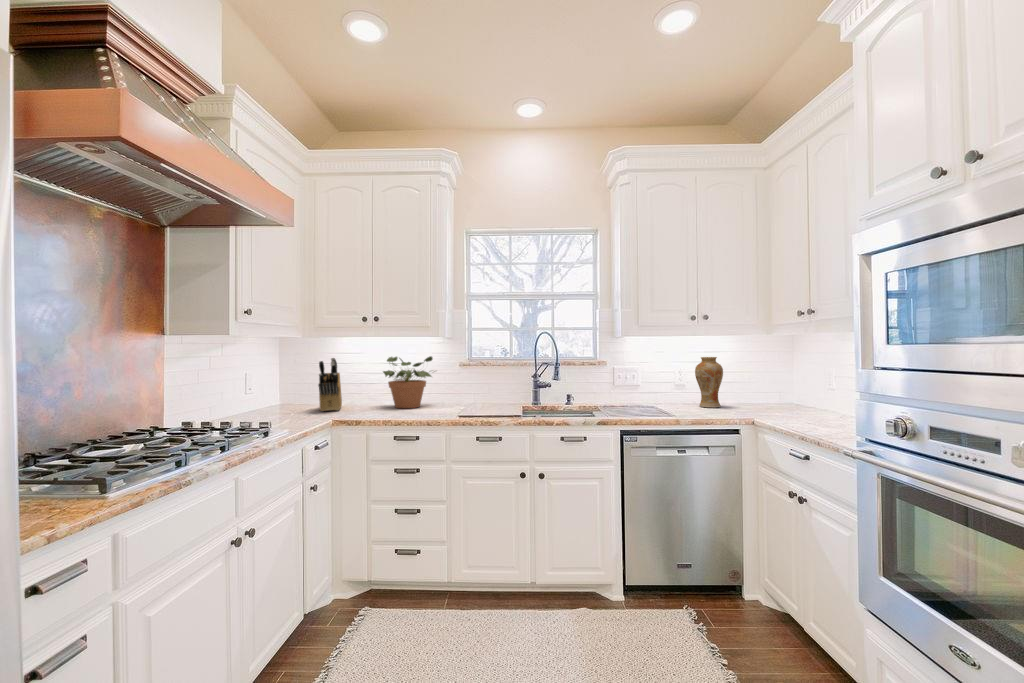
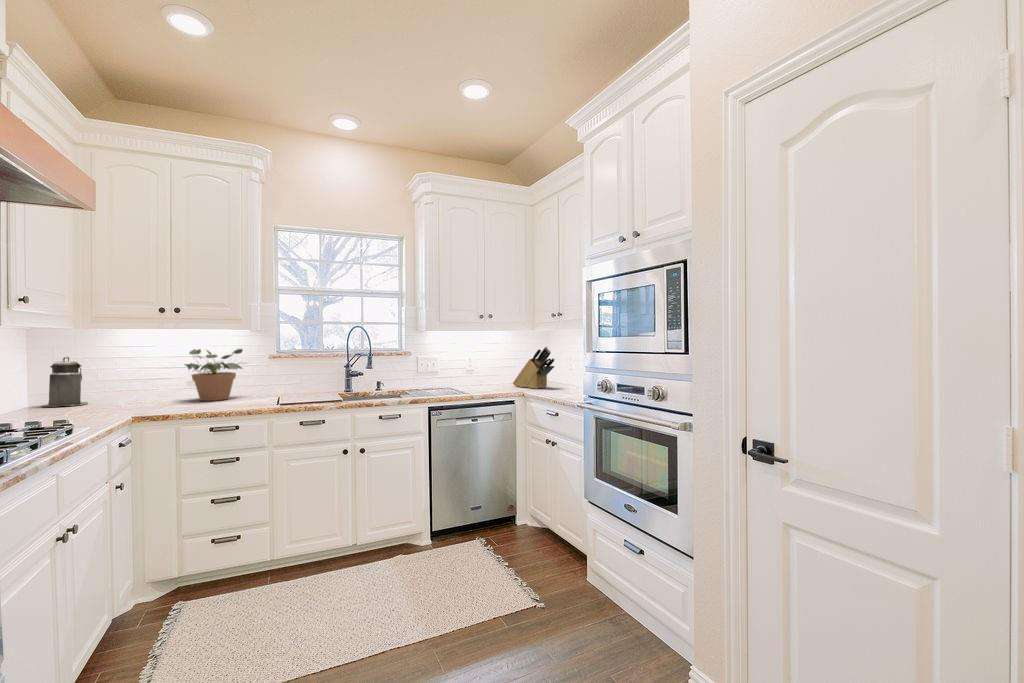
vase: present [695,357,723,408] -> none [481,347,501,387]
knife block: present [318,358,342,411] -> present [513,347,555,389]
canister: none [280,363,313,406] -> present [42,357,88,406]

